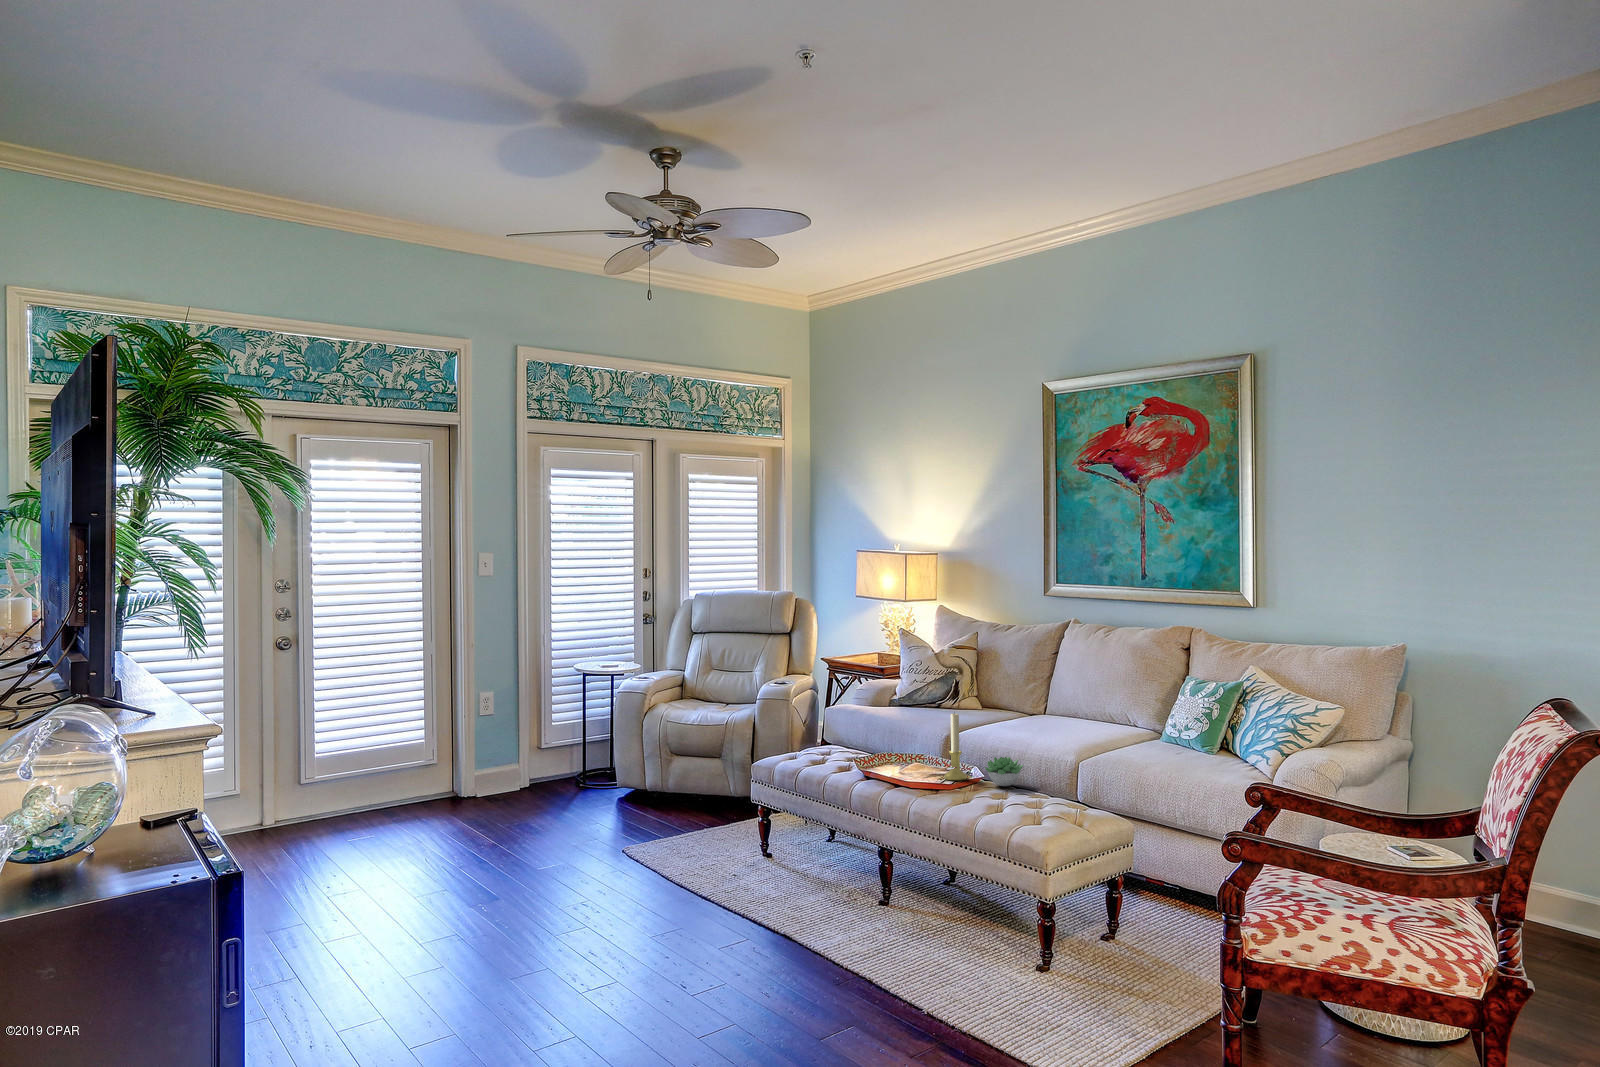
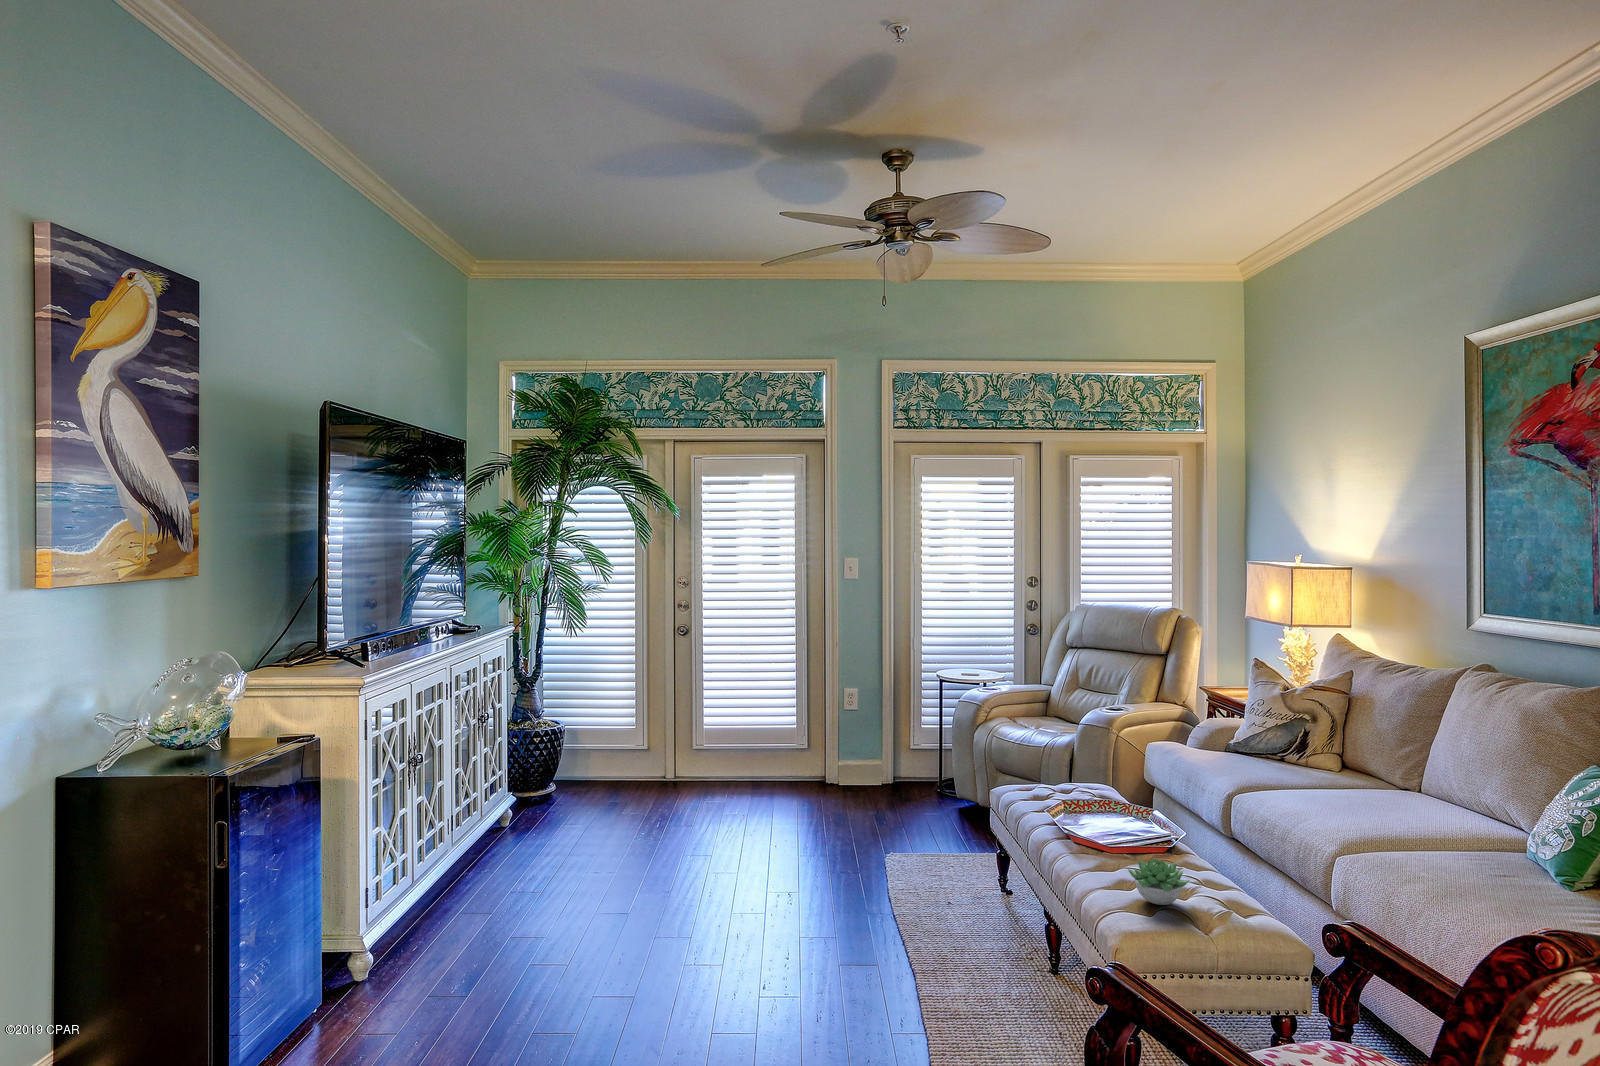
candle holder: present [944,713,967,781] -> none [1105,782,1138,877]

